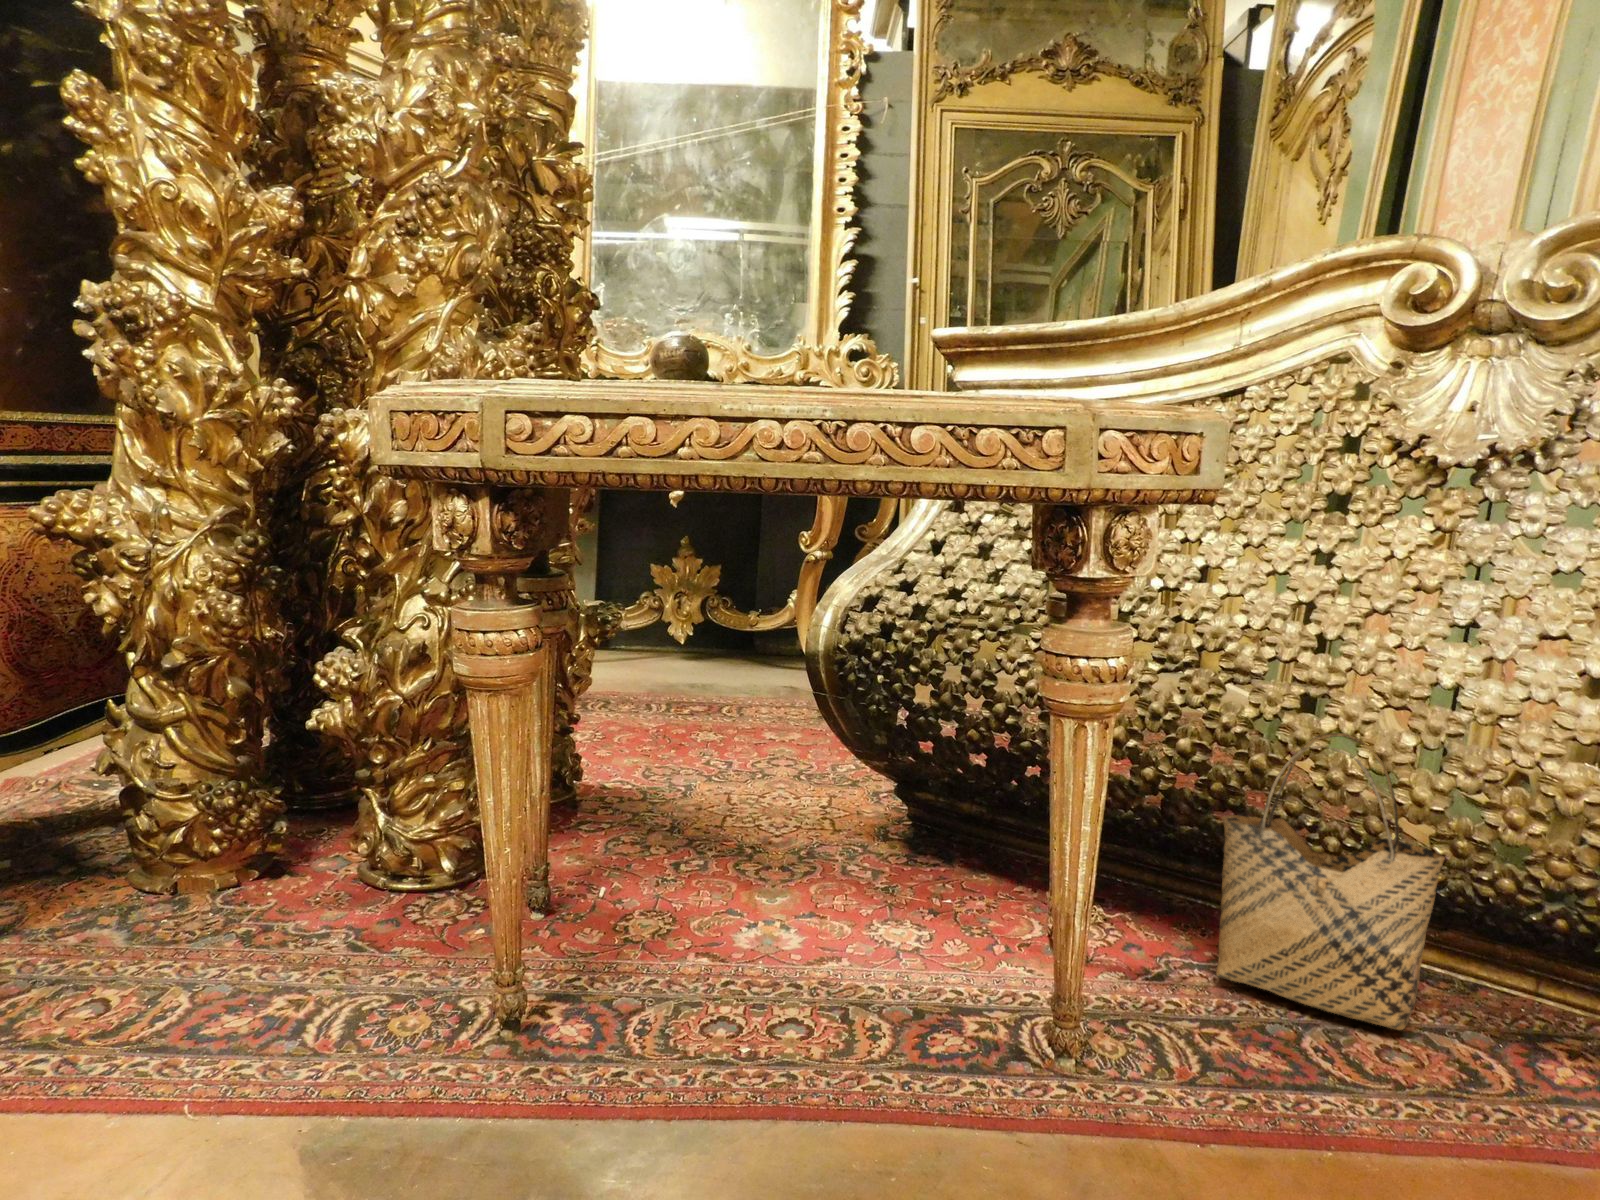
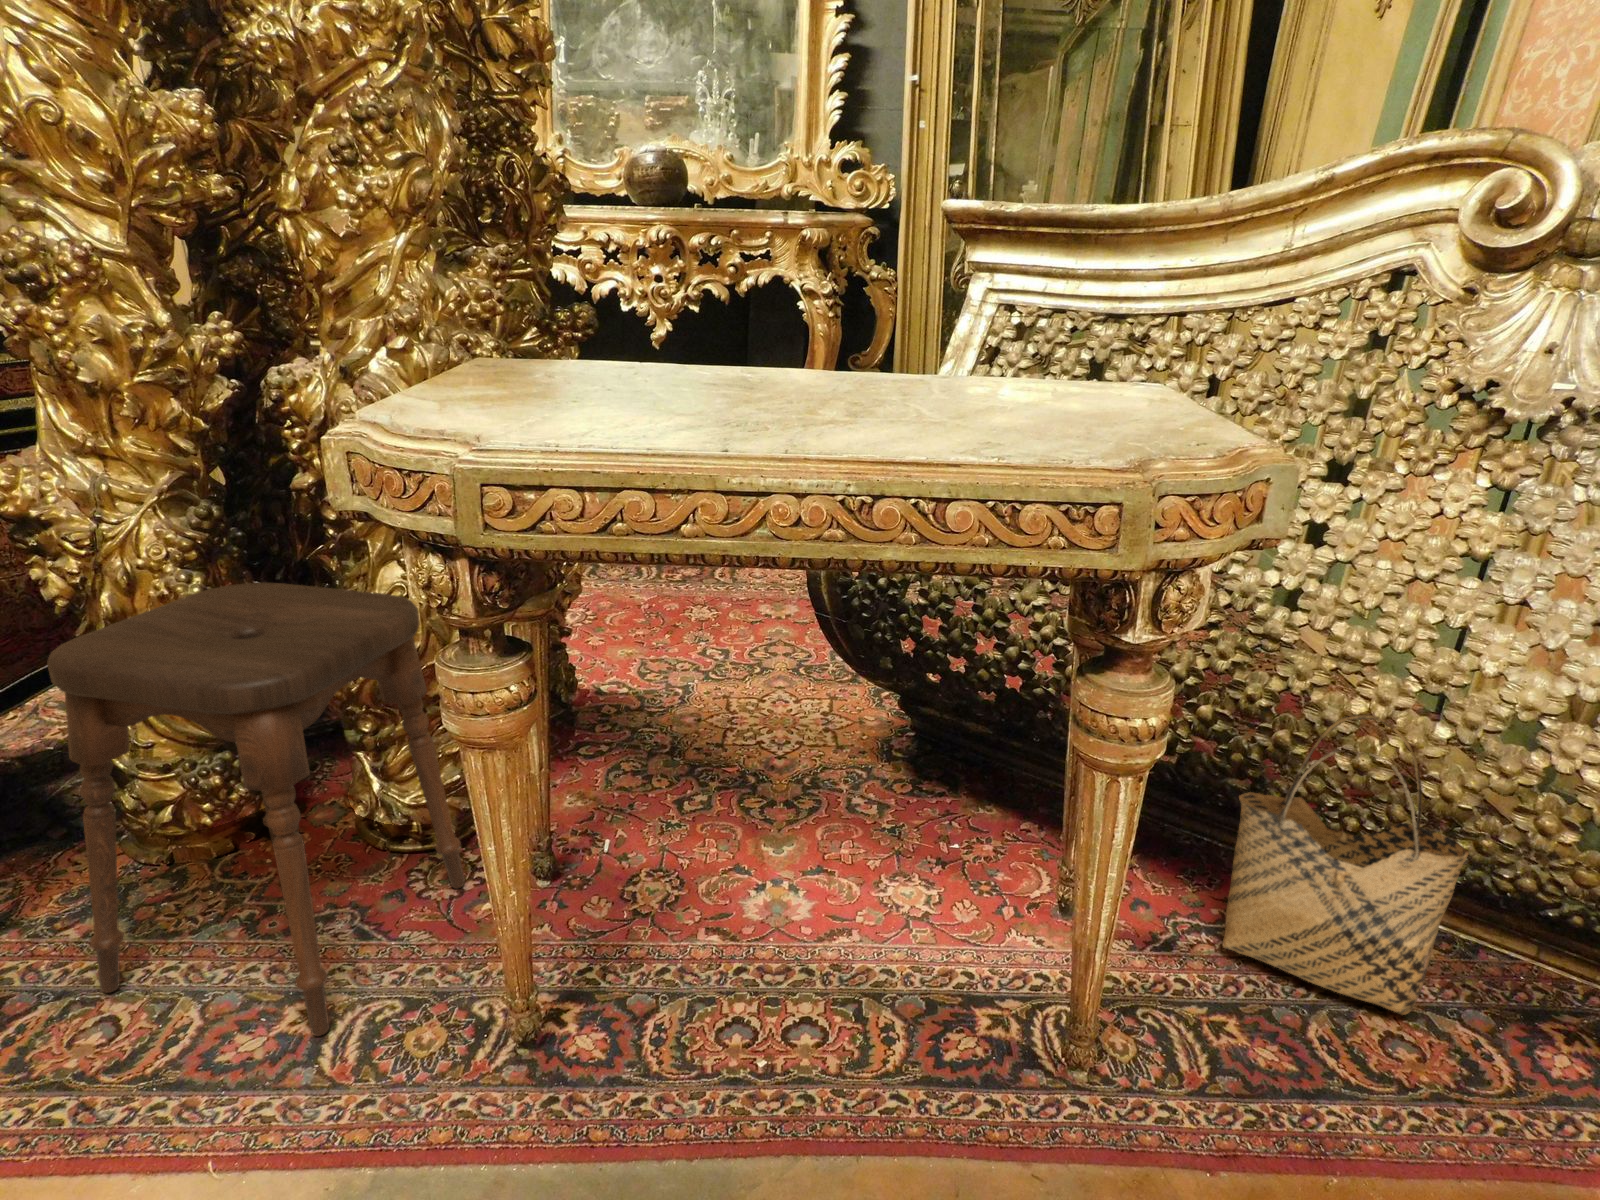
stool: none [88,601,454,1017] -> present [47,583,465,1036]

